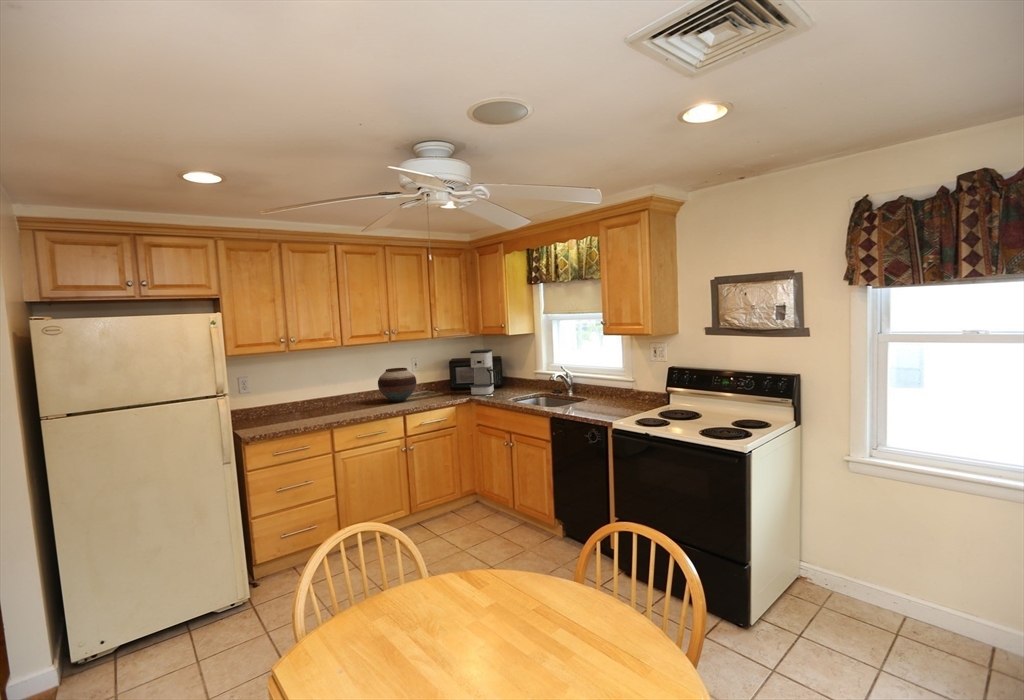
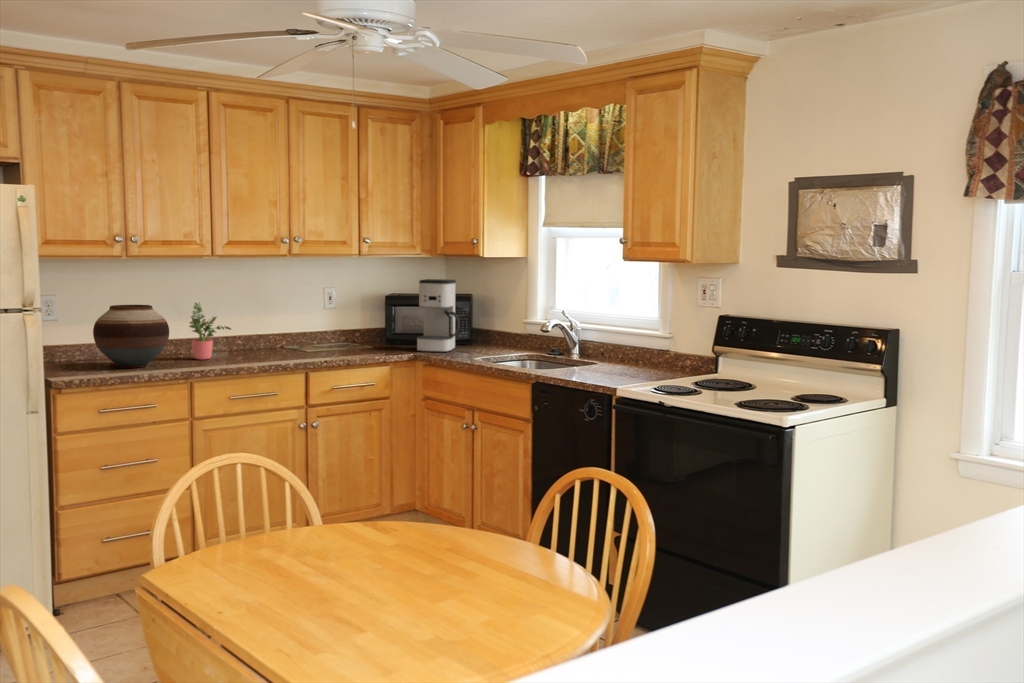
vase: present [378,368,417,402] -> present [93,305,169,368]
potted plant: none [329,376,356,413] -> present [190,303,231,360]

